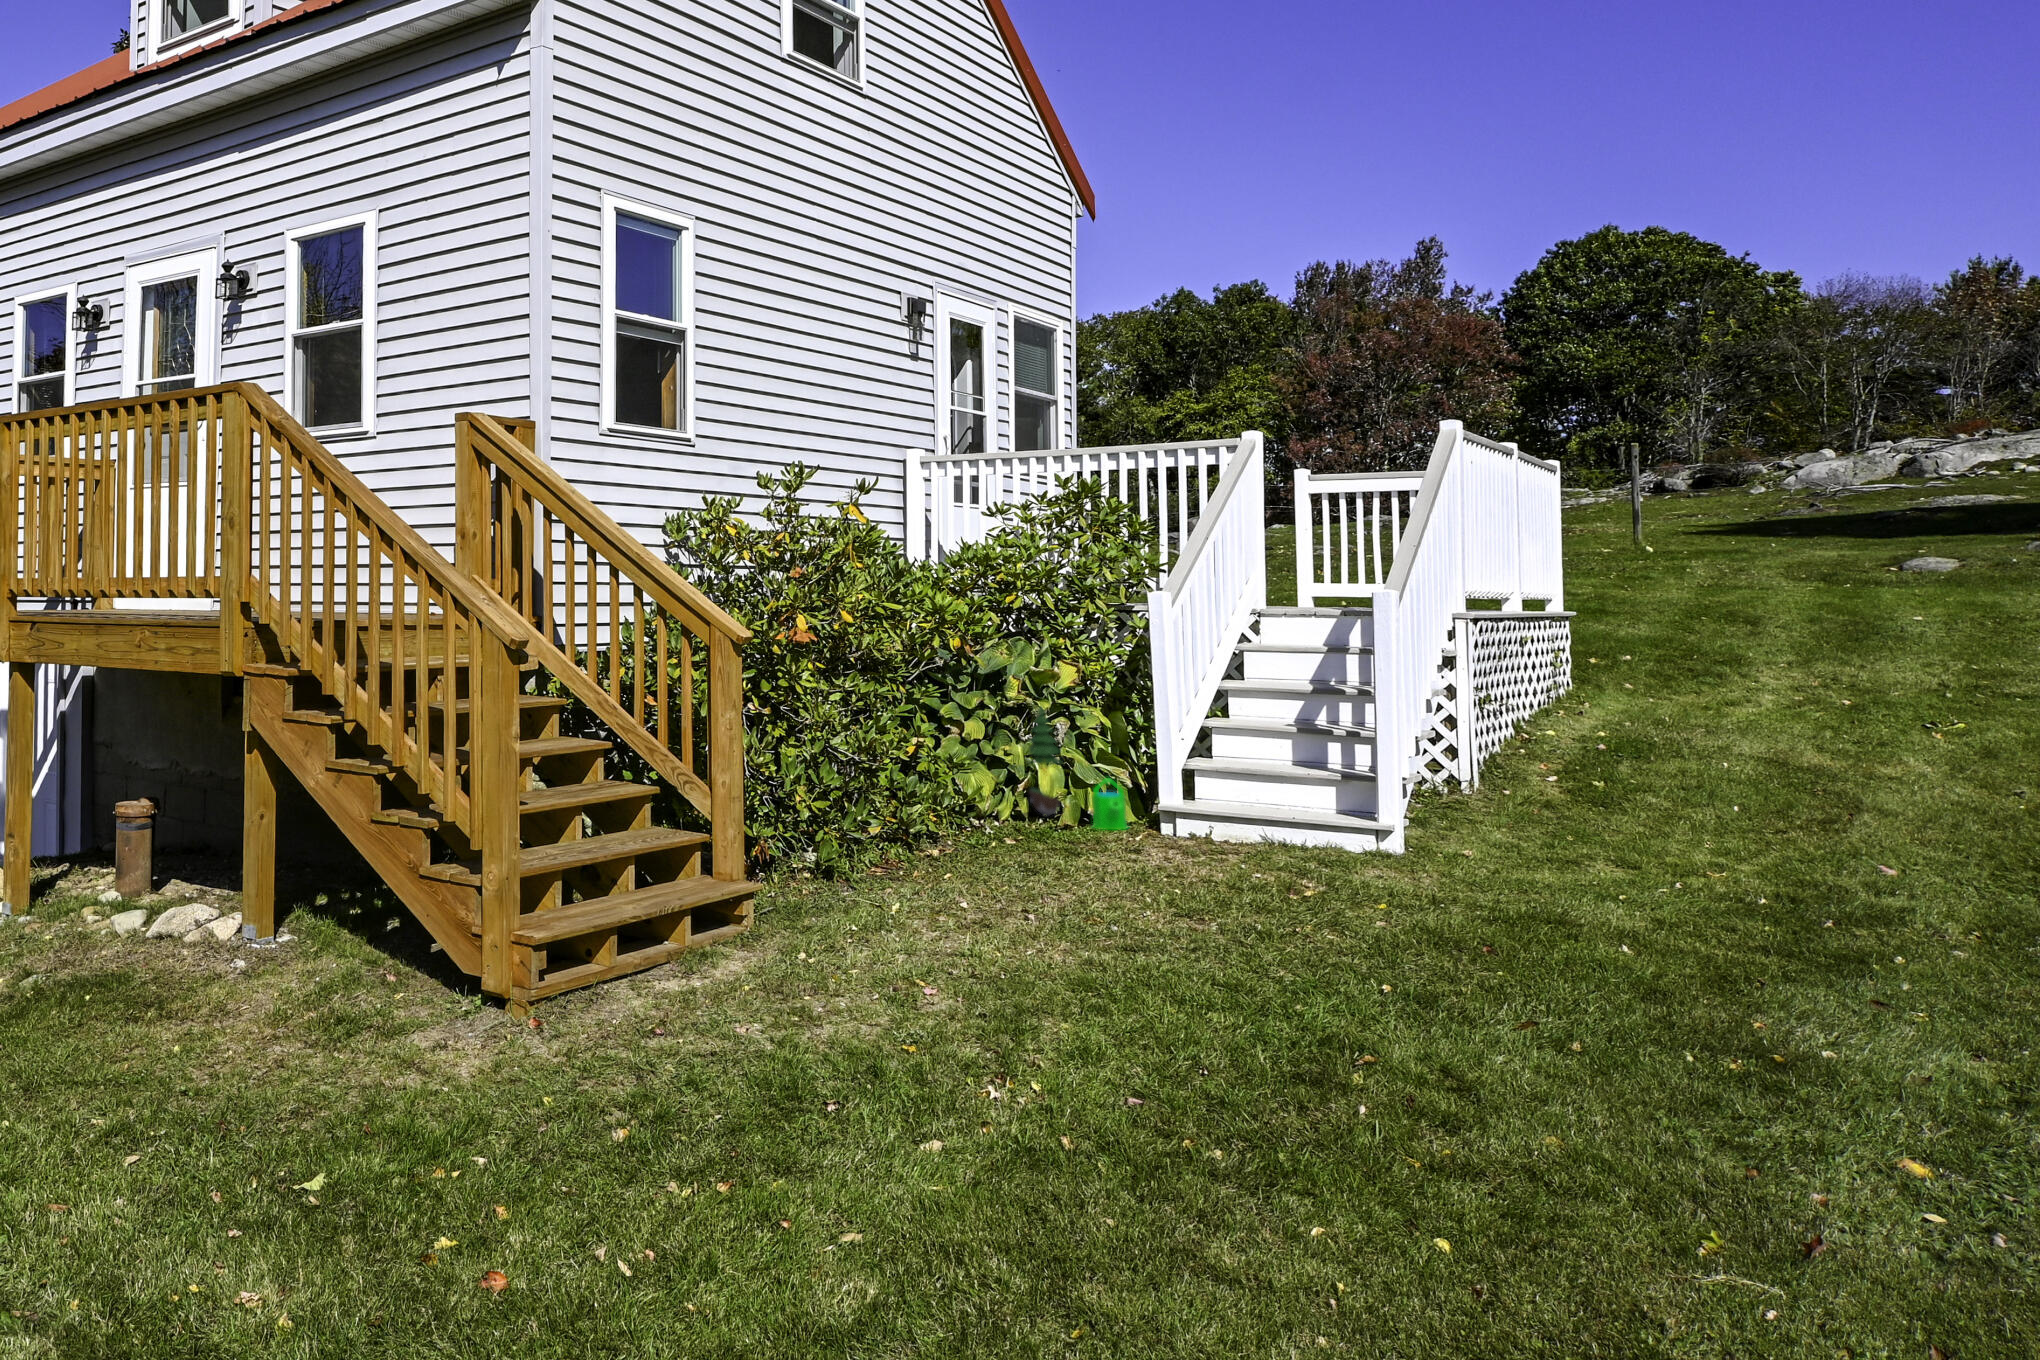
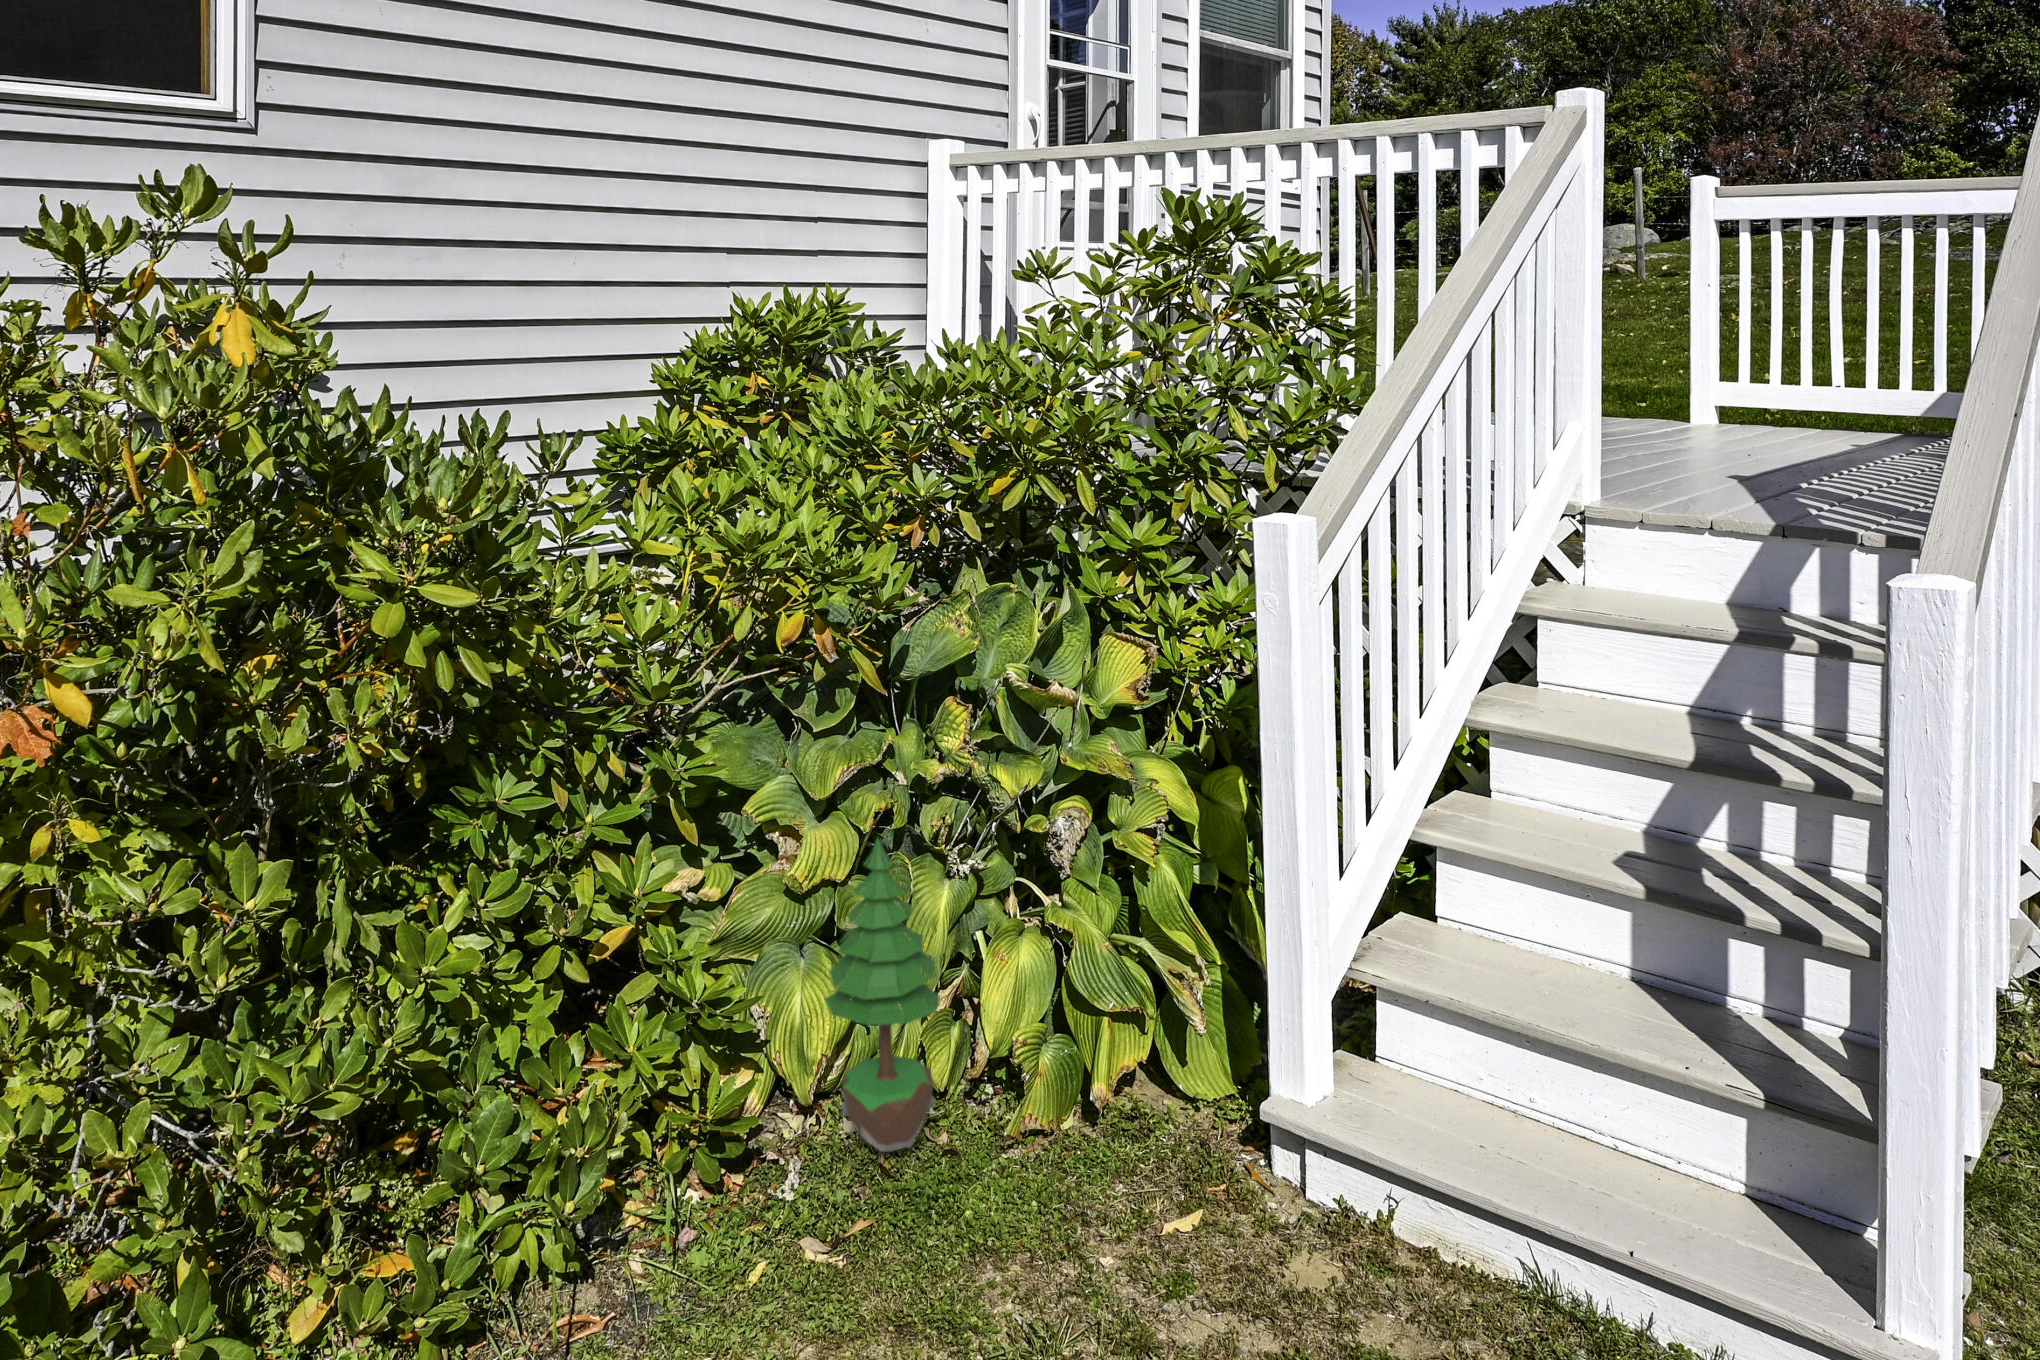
watering can: present [1092,778,1128,830] -> none [960,1115,1080,1302]

